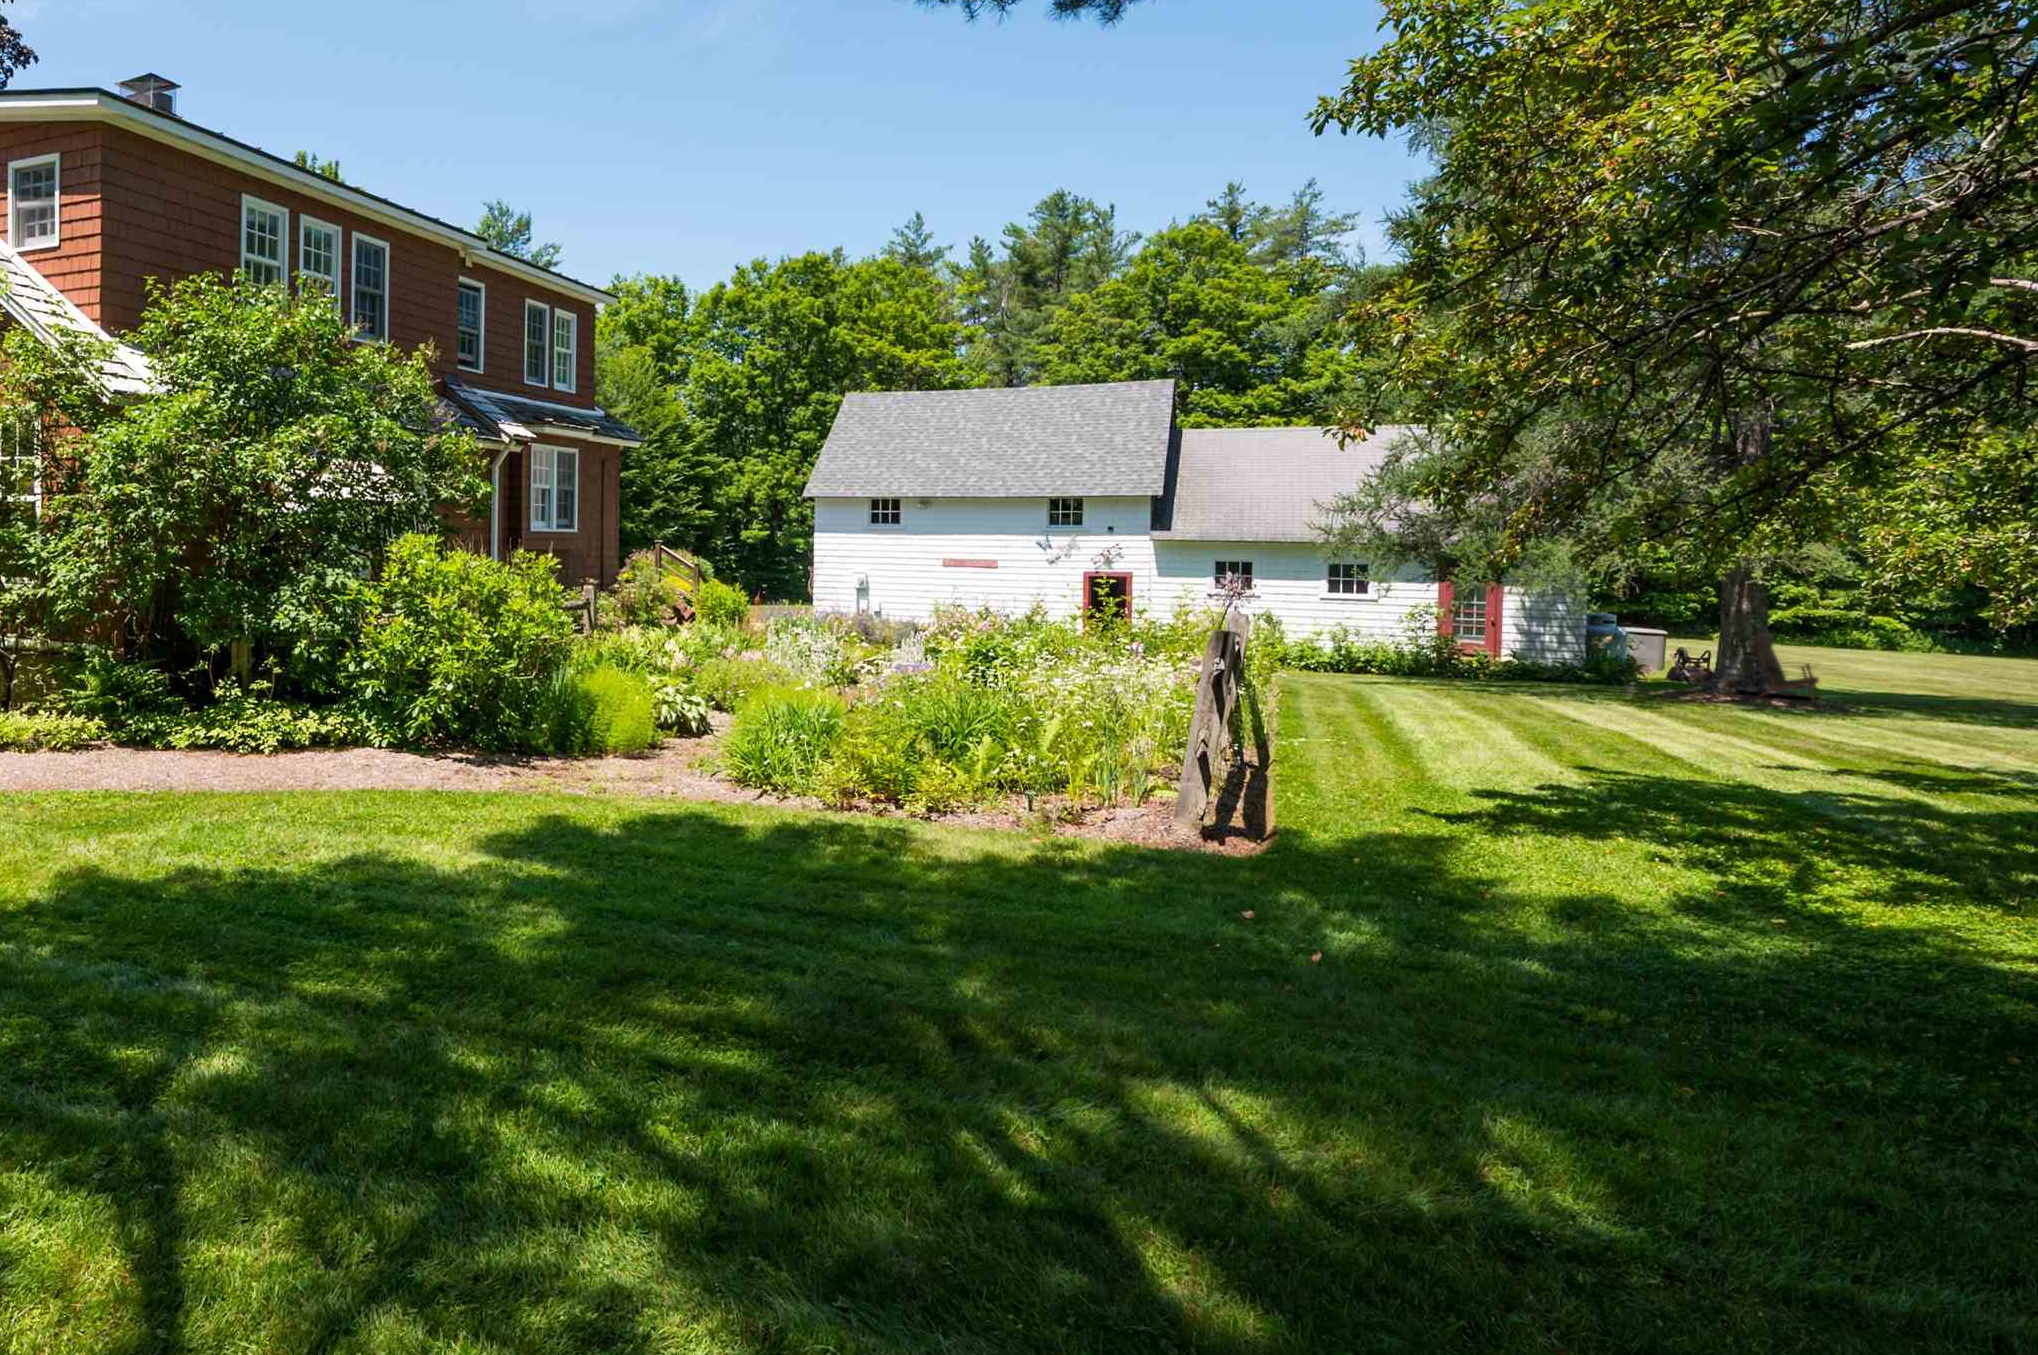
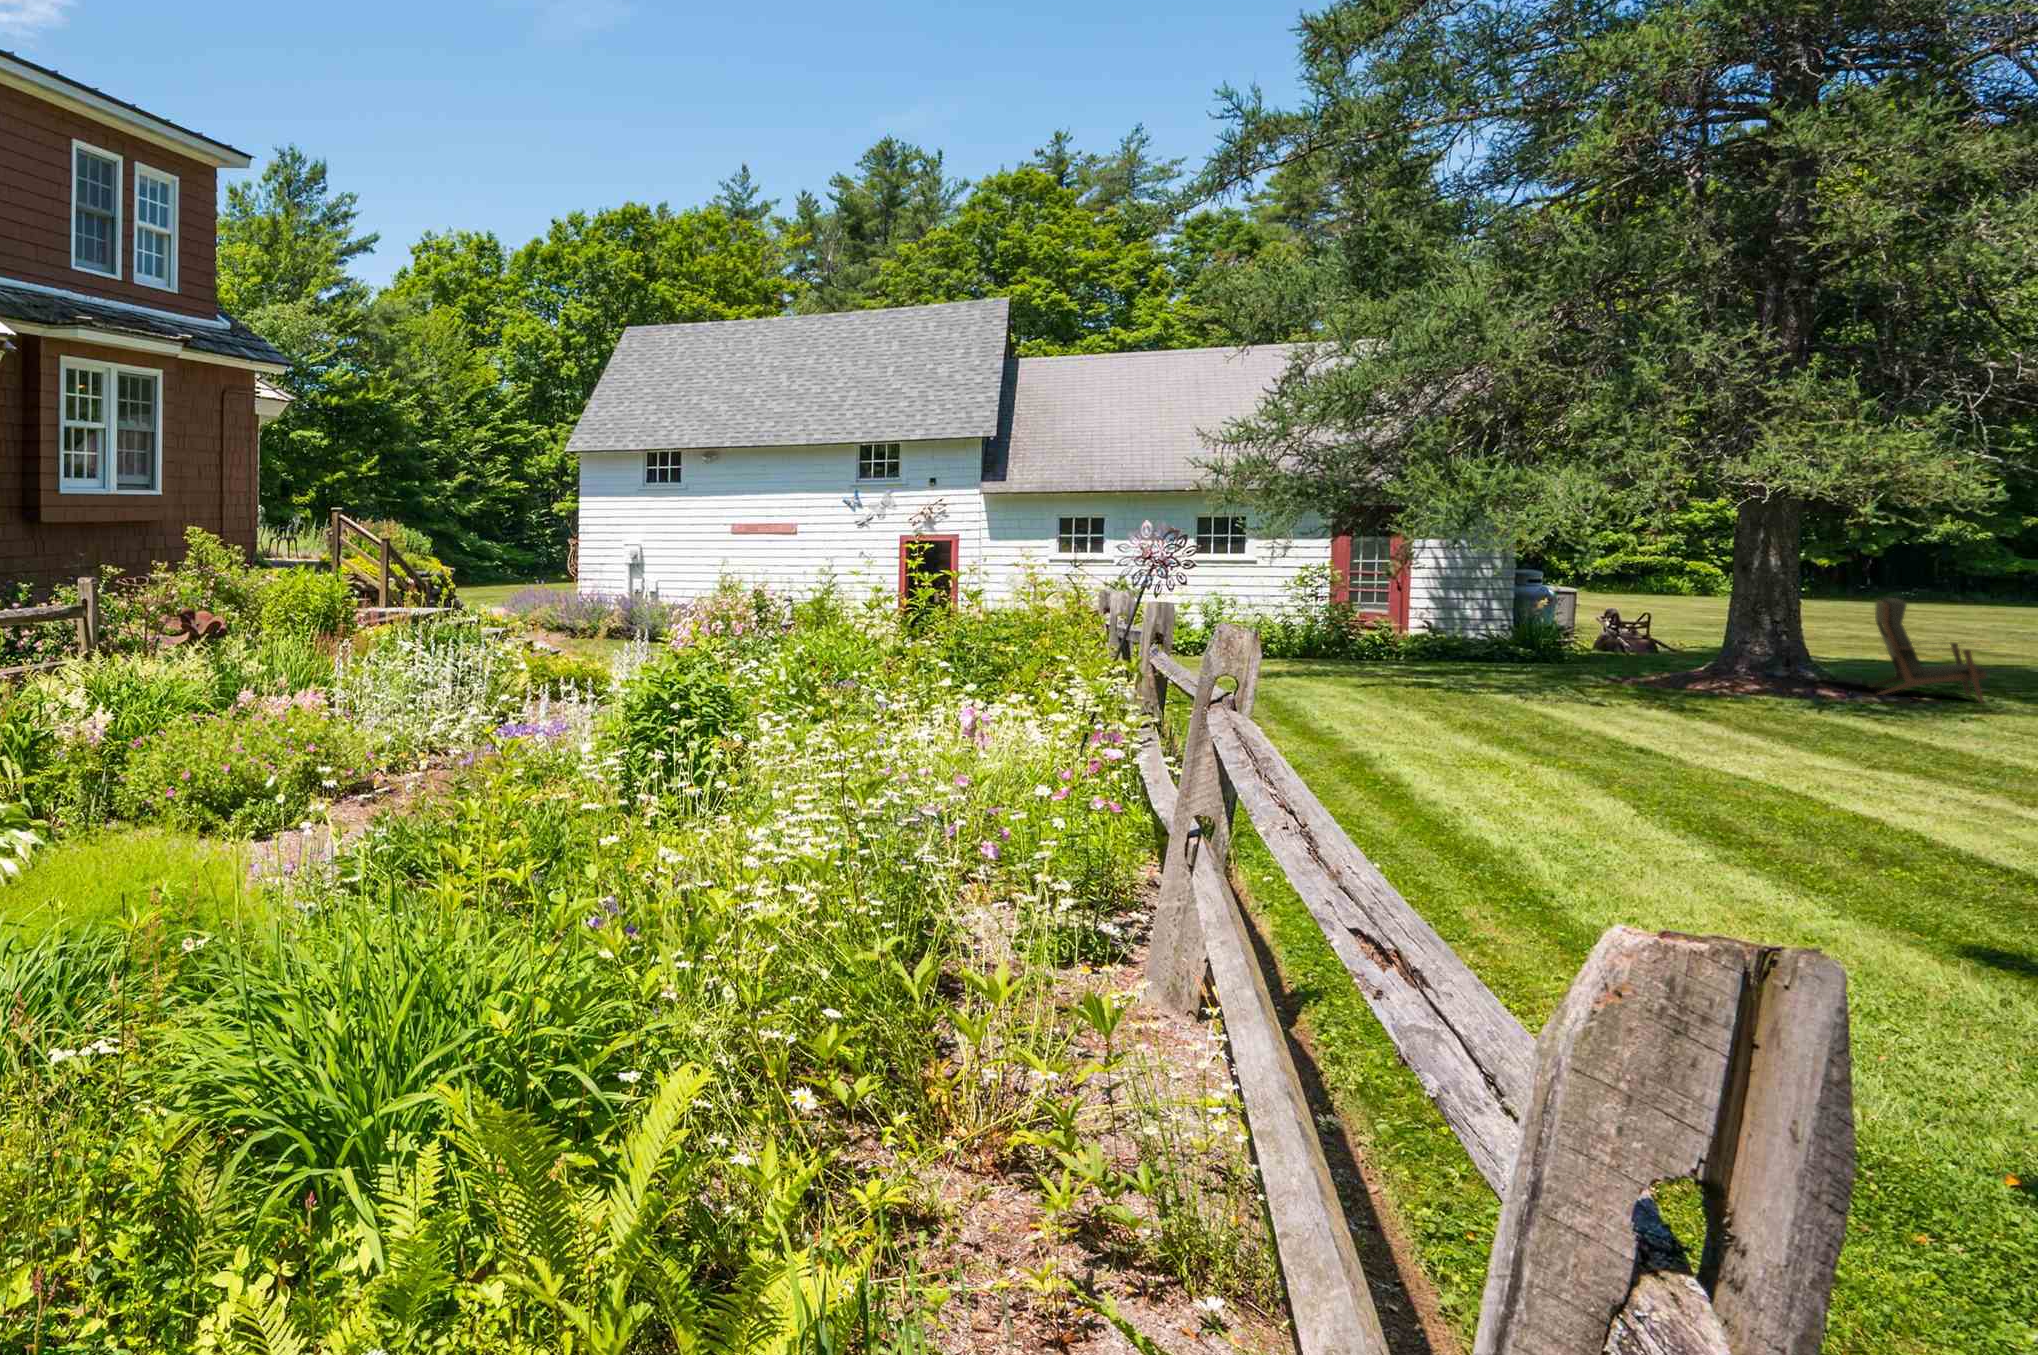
potted plant: present [1610,663,1645,693] -> none [1646,647,1713,694]

